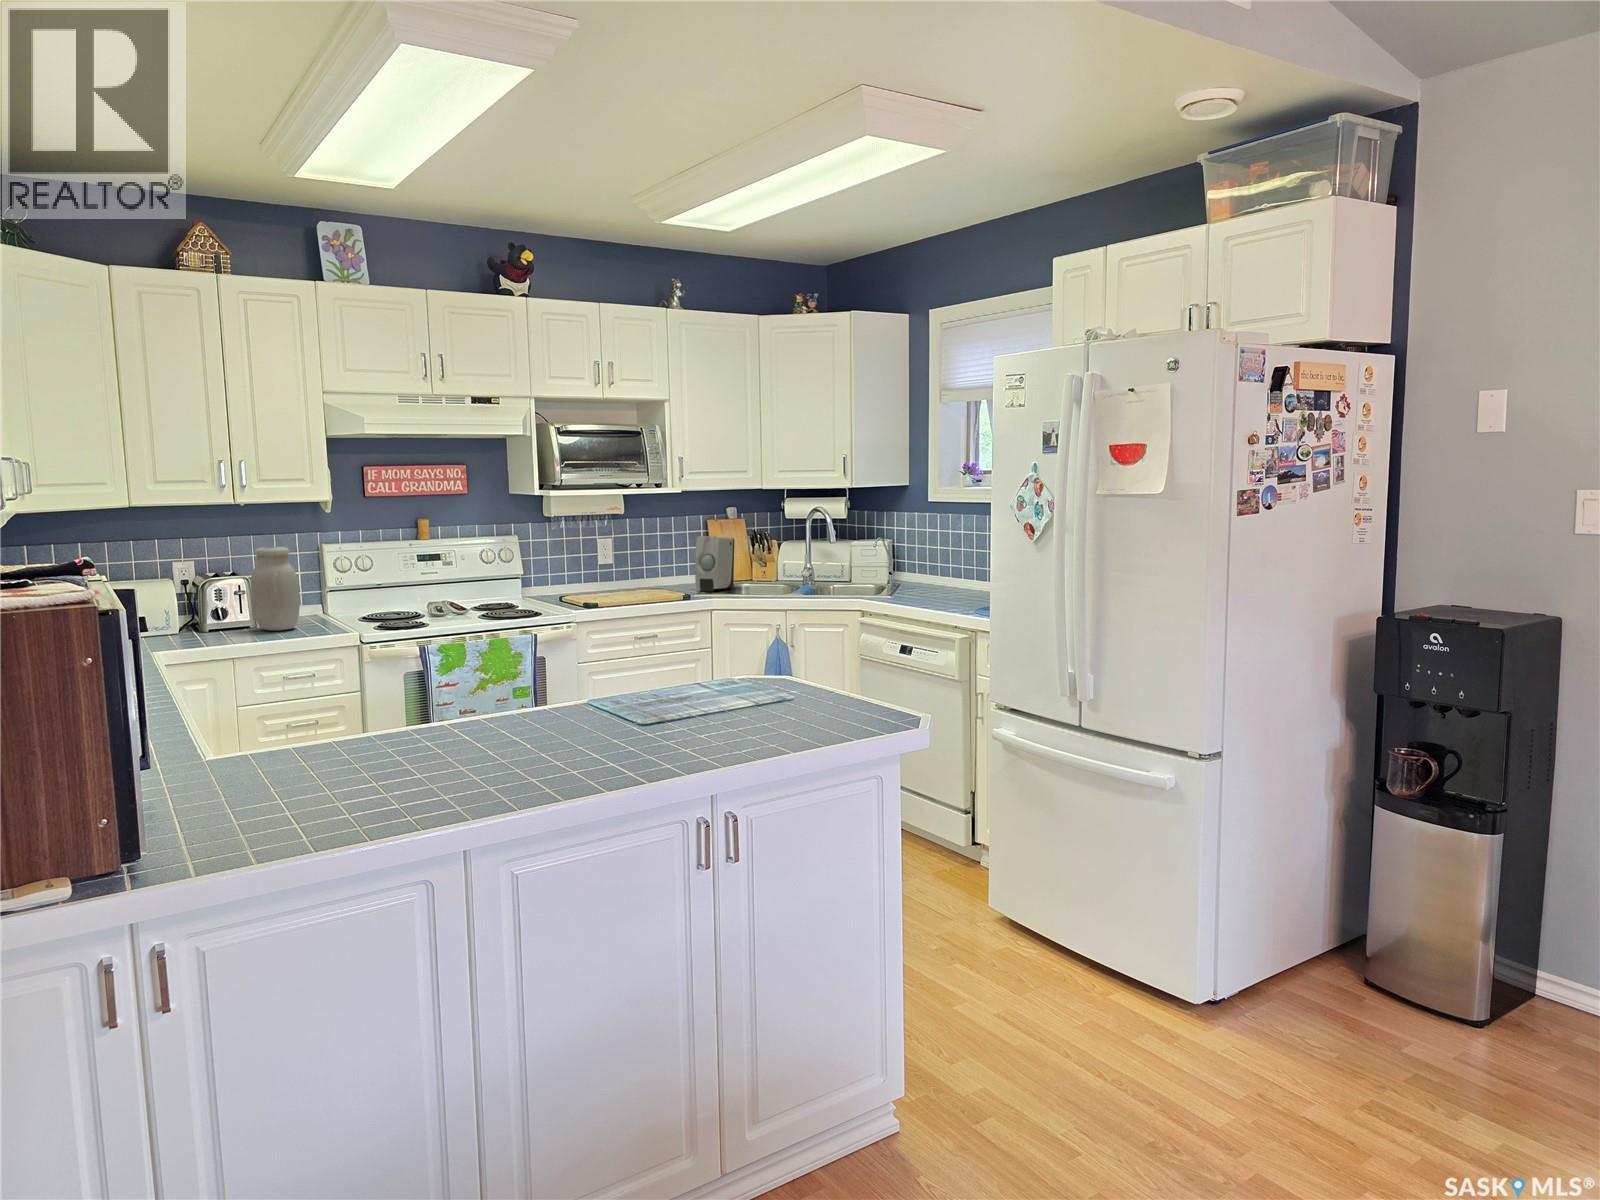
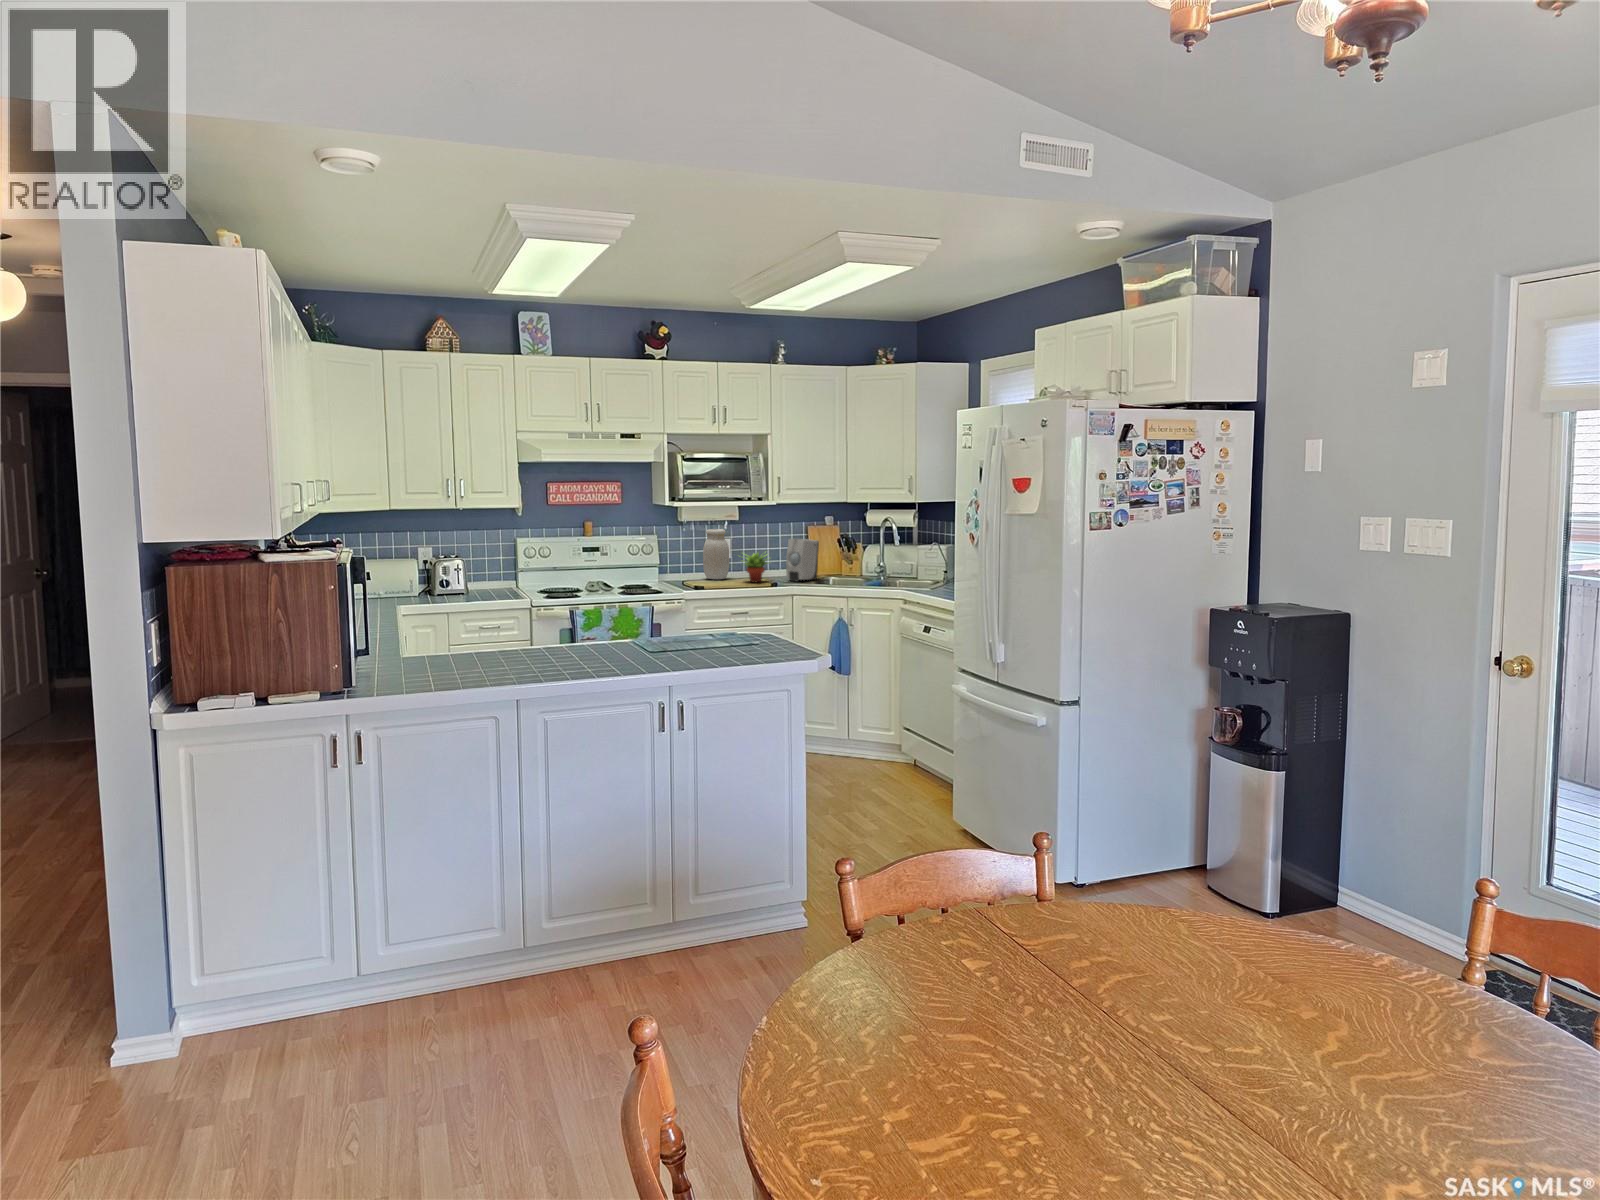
jar: present [251,547,300,630] -> present [703,529,729,579]
succulent plant: none [632,551,678,595] -> present [745,552,768,582]

